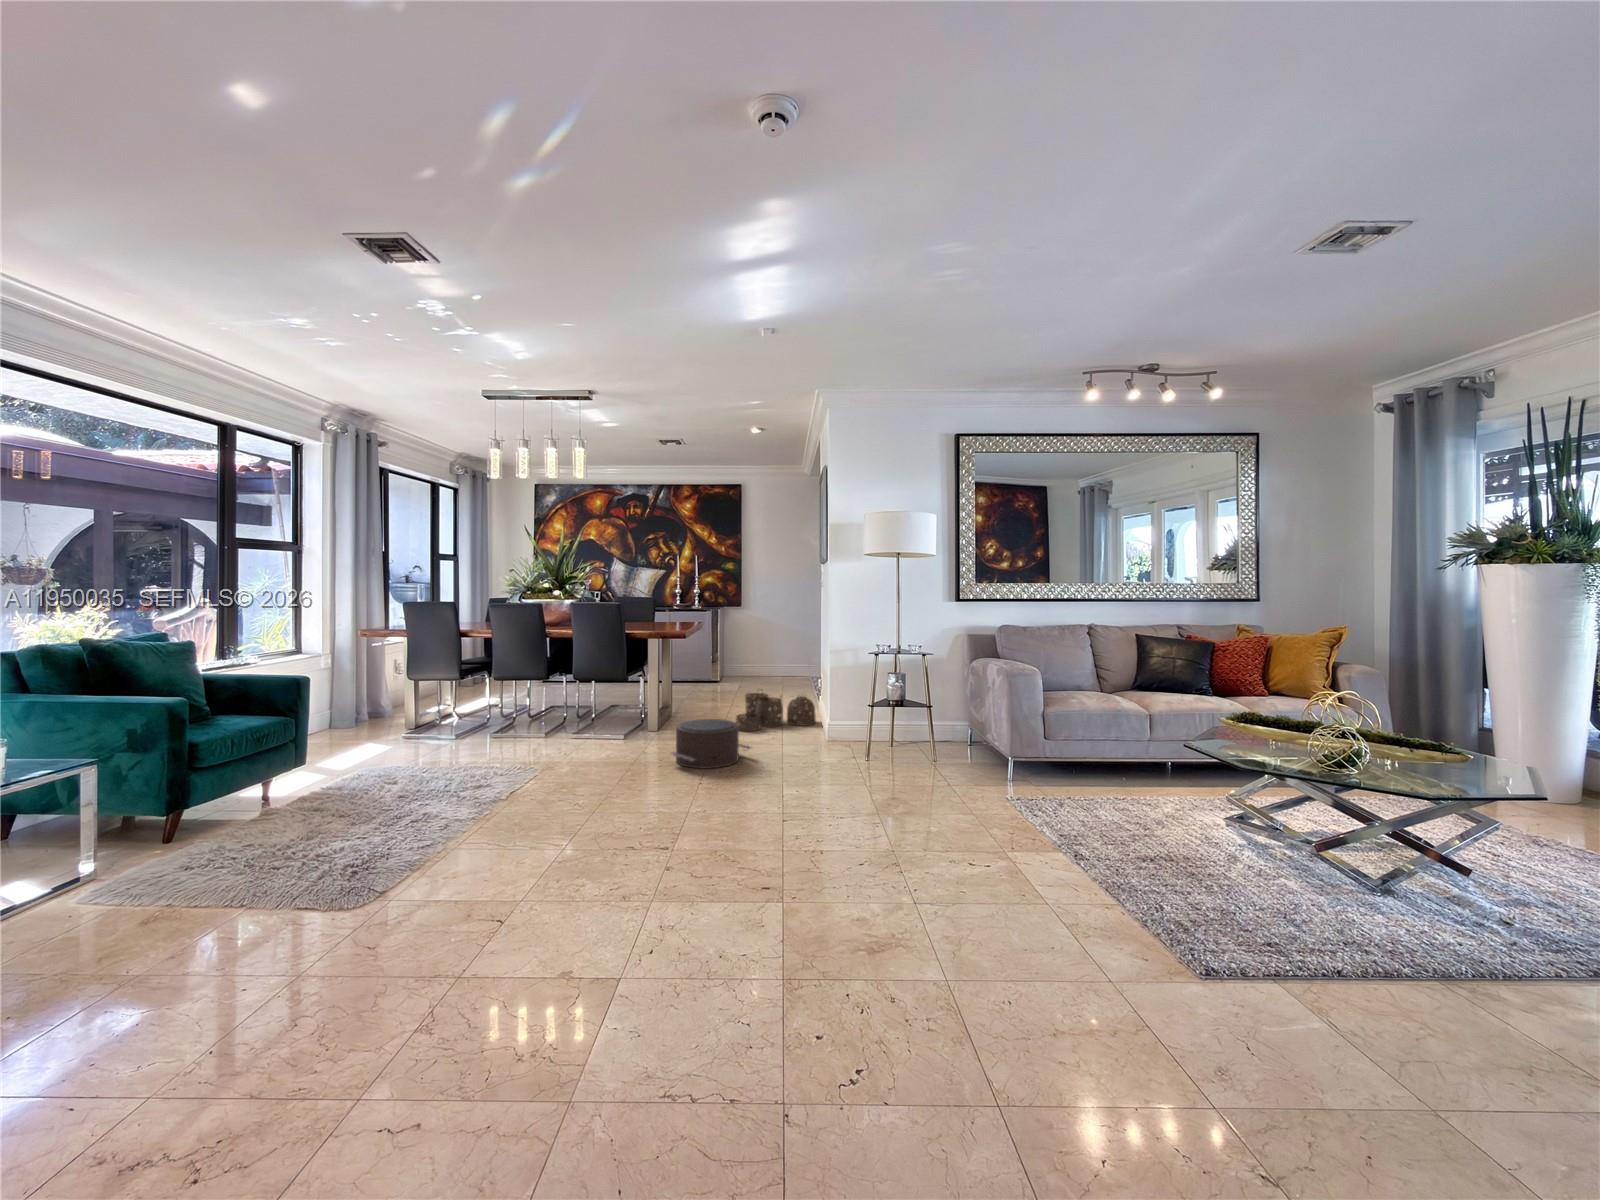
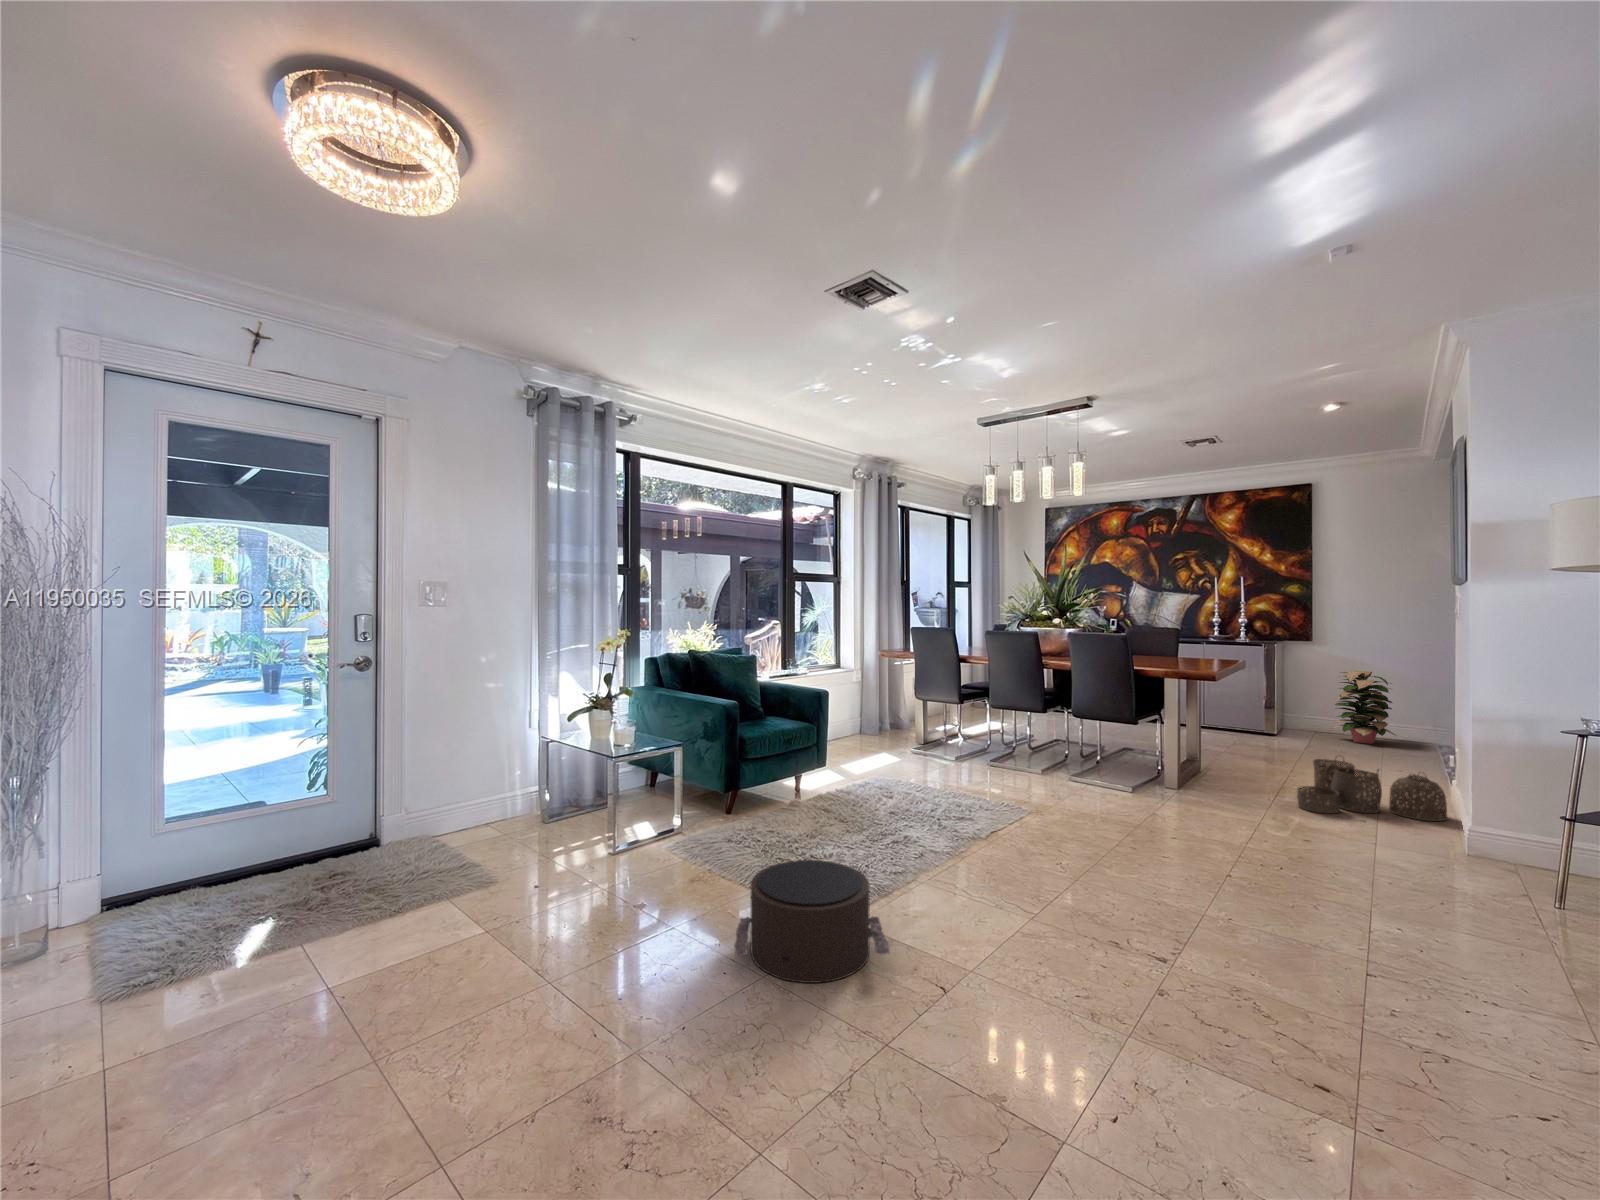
decorative plant: none [753,628,791,681] -> present [1332,671,1395,744]
pouf: present [670,719,751,768] -> present [735,860,890,983]

